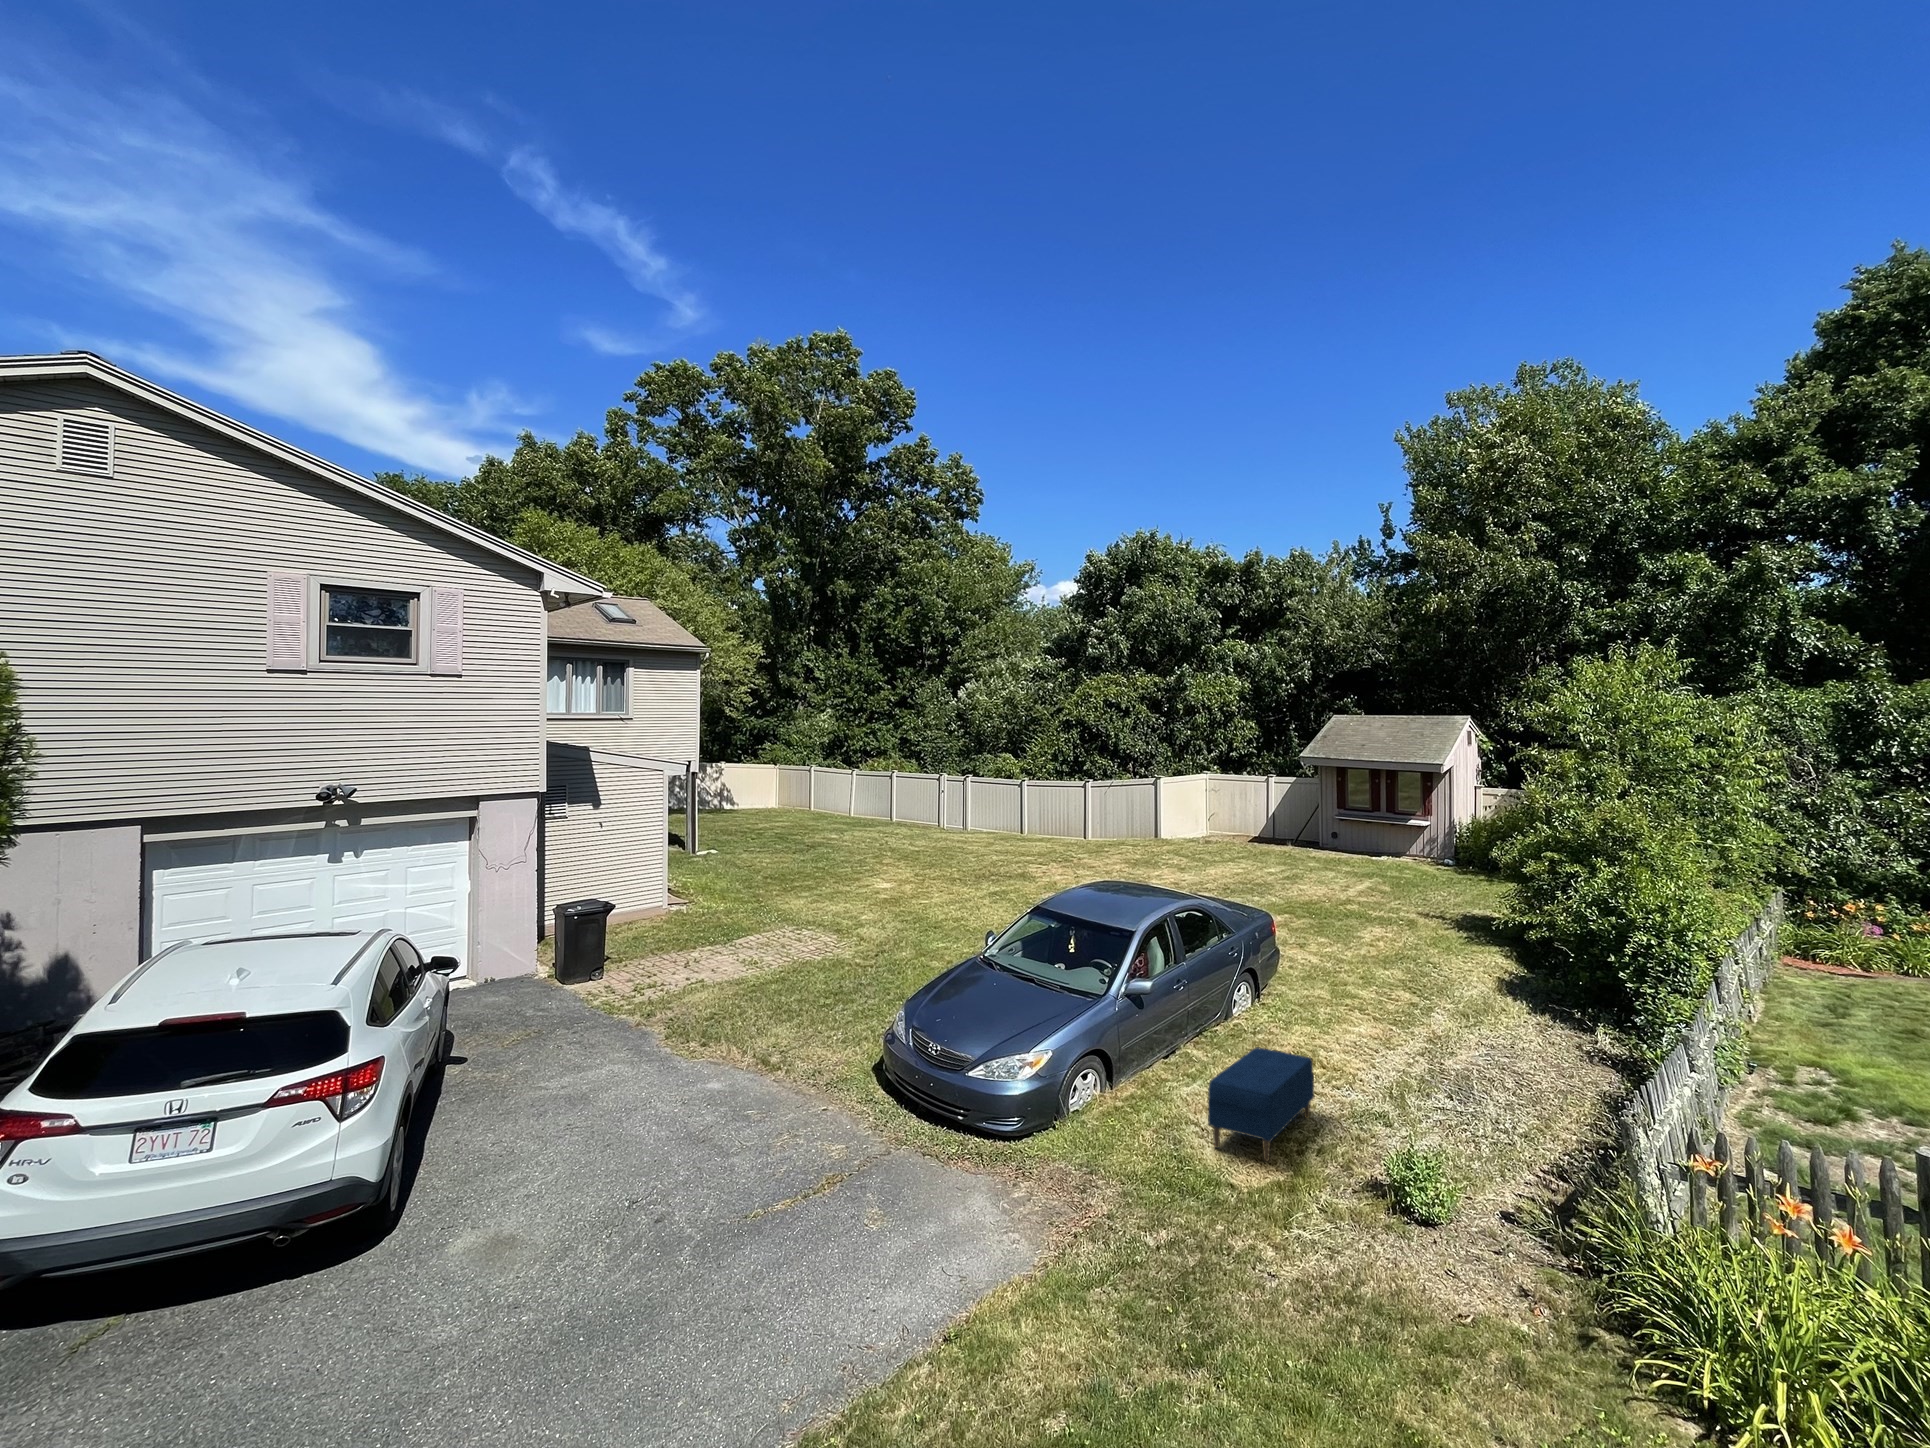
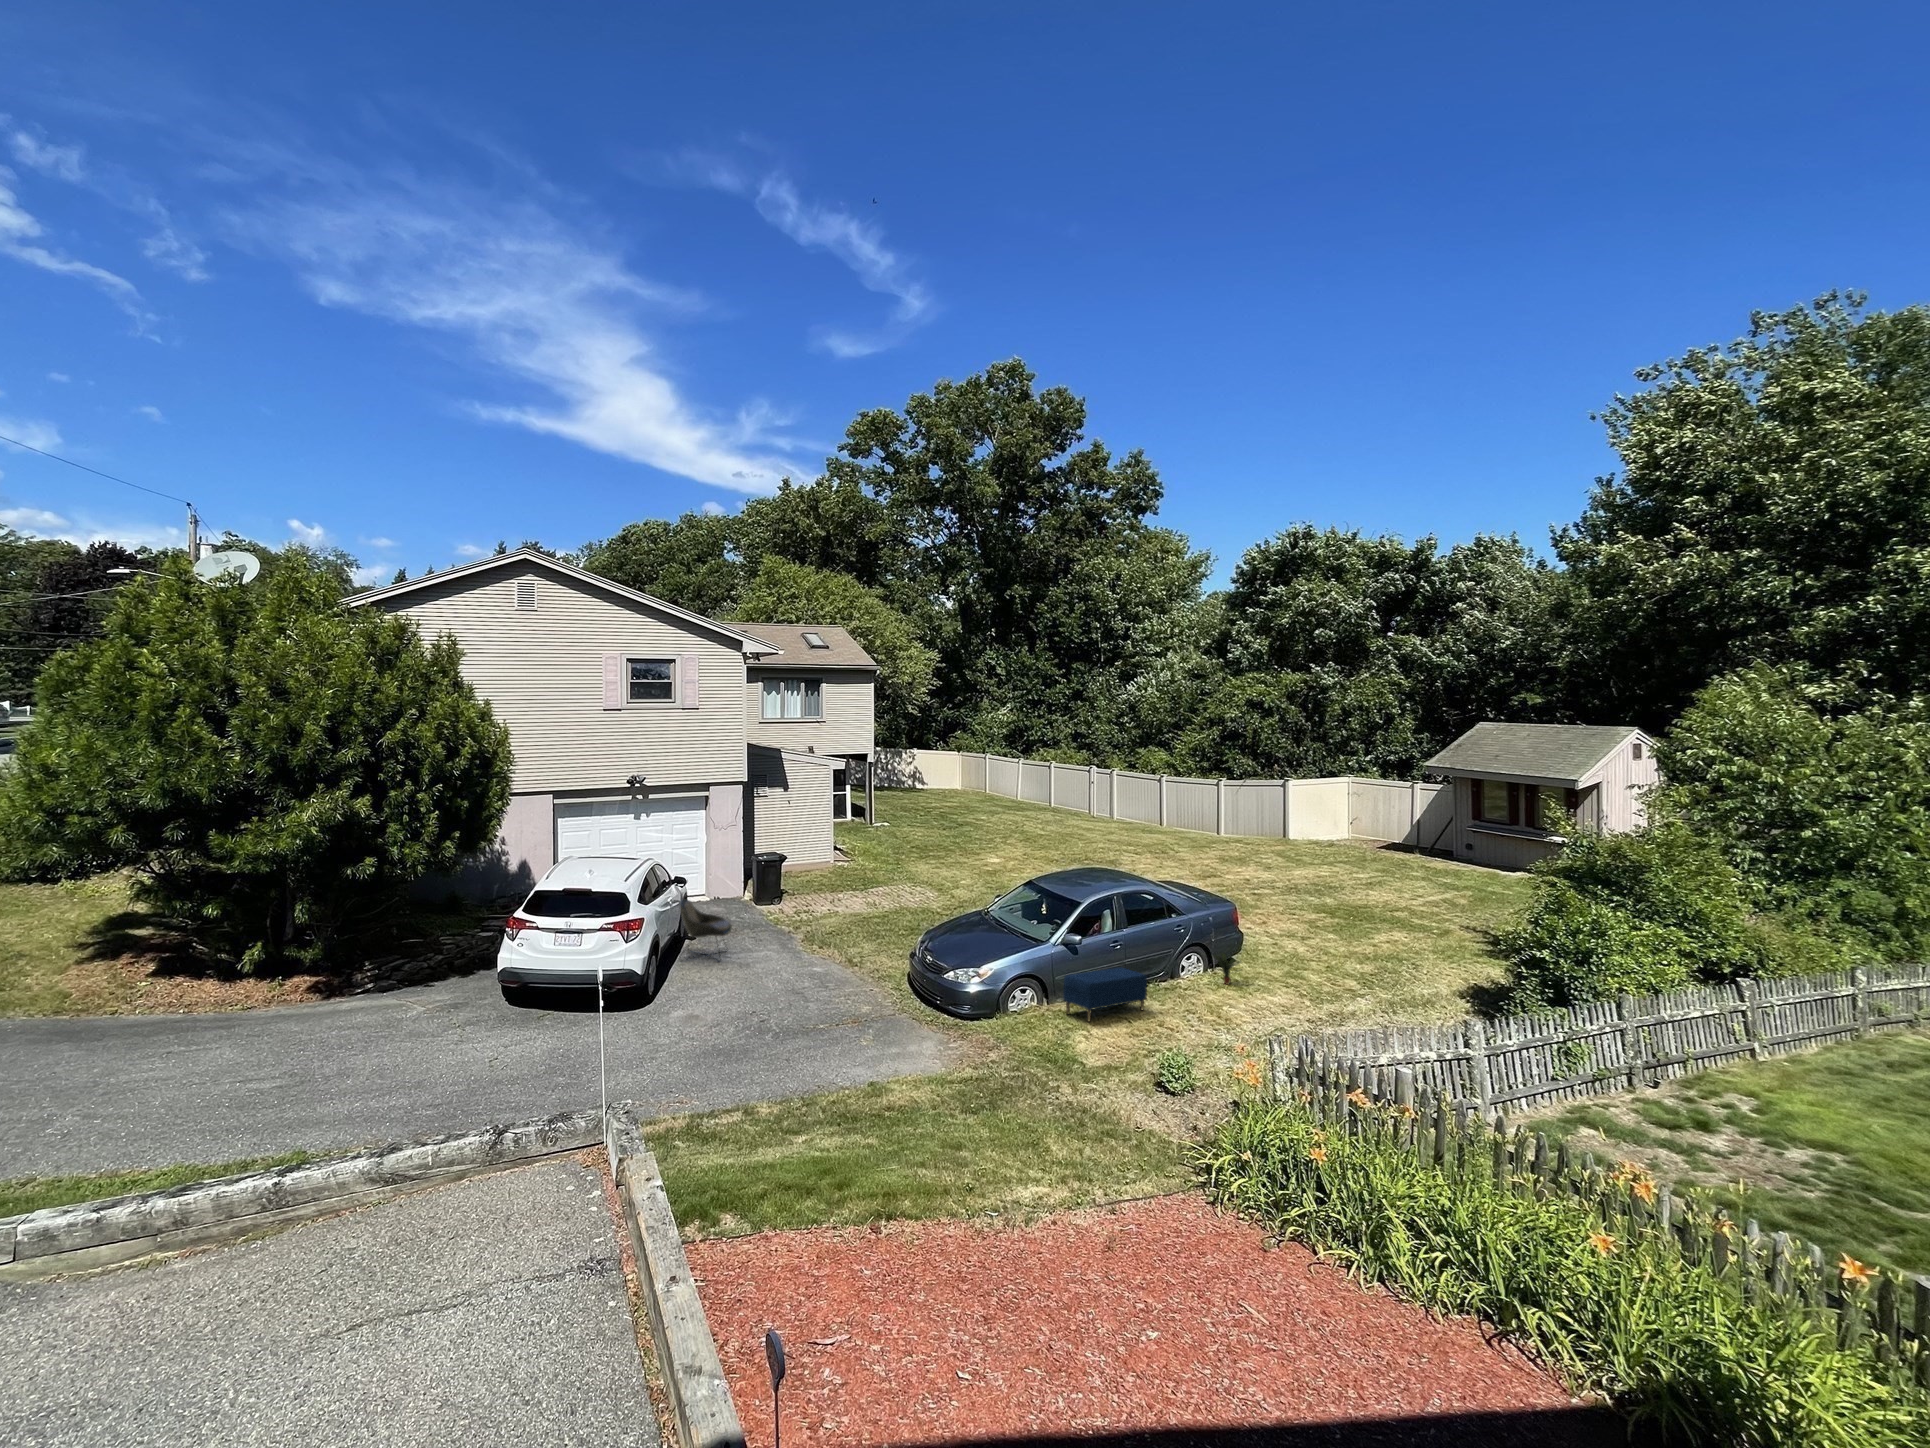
potted plant: none [1322,998,1366,1043] -> present [1215,954,1240,984]
lounge chair: none [425,1010,541,1142] -> present [680,899,732,961]

